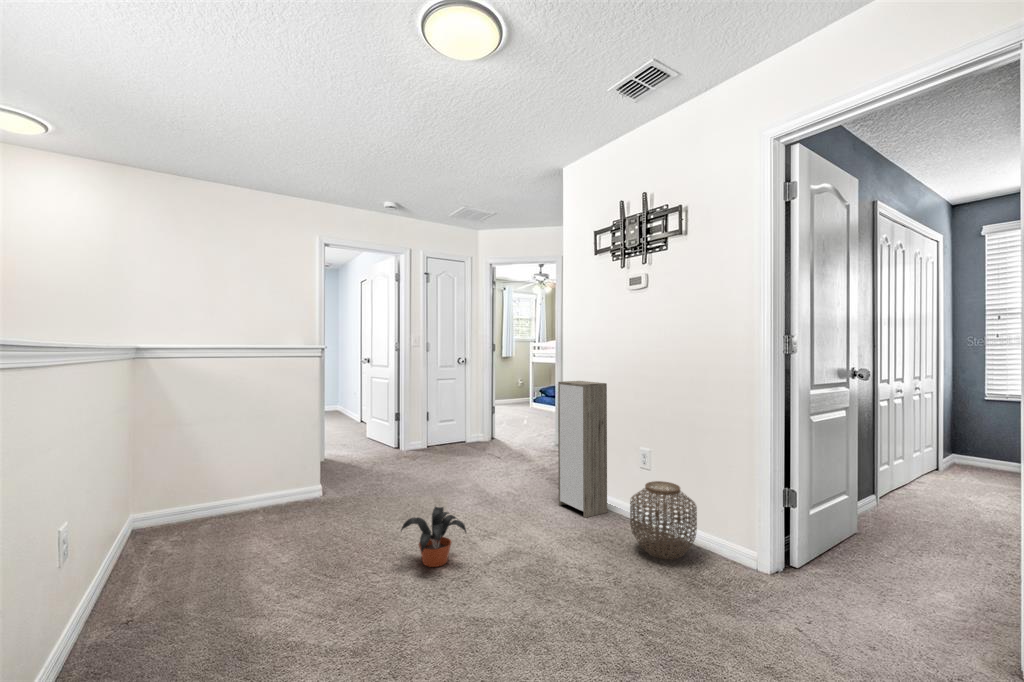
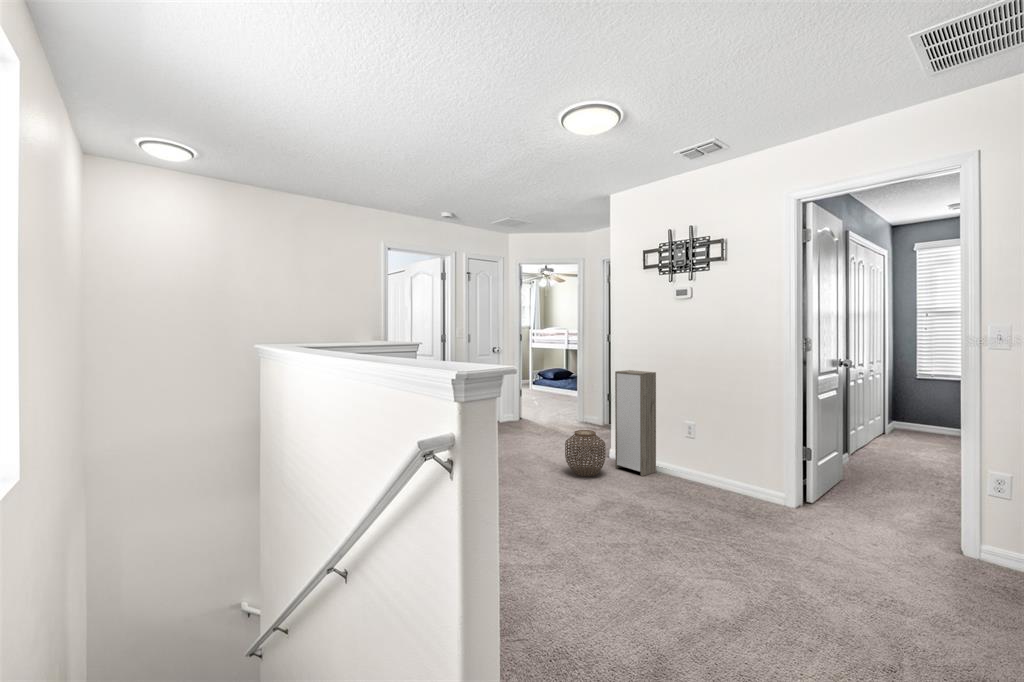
woven basket: present [630,481,697,560] -> present [565,430,605,477]
potted plant: present [401,507,466,567] -> none [531,469,579,513]

